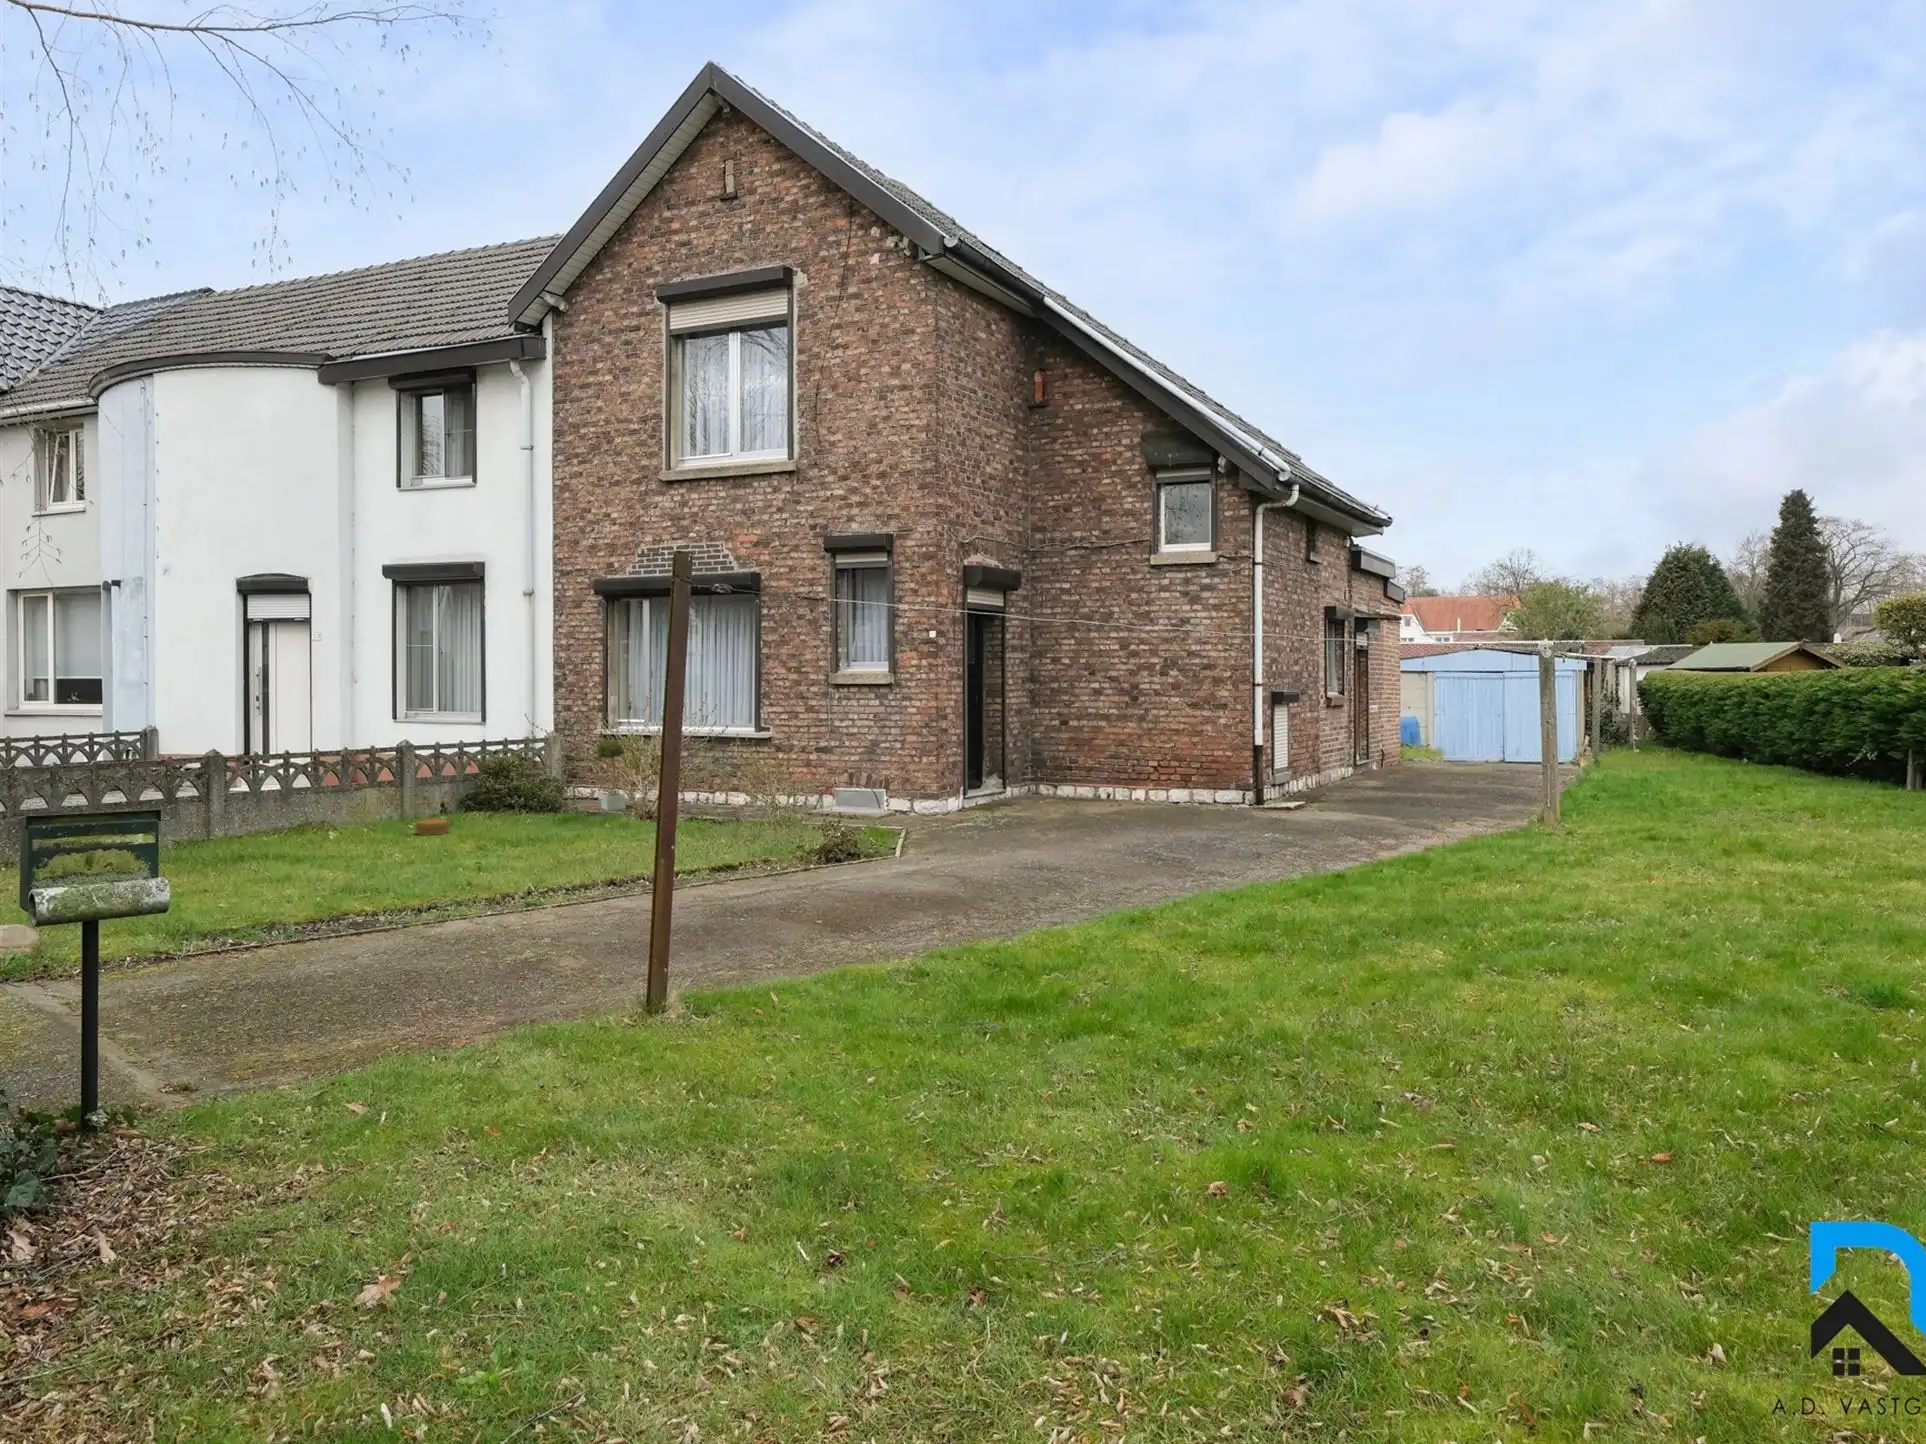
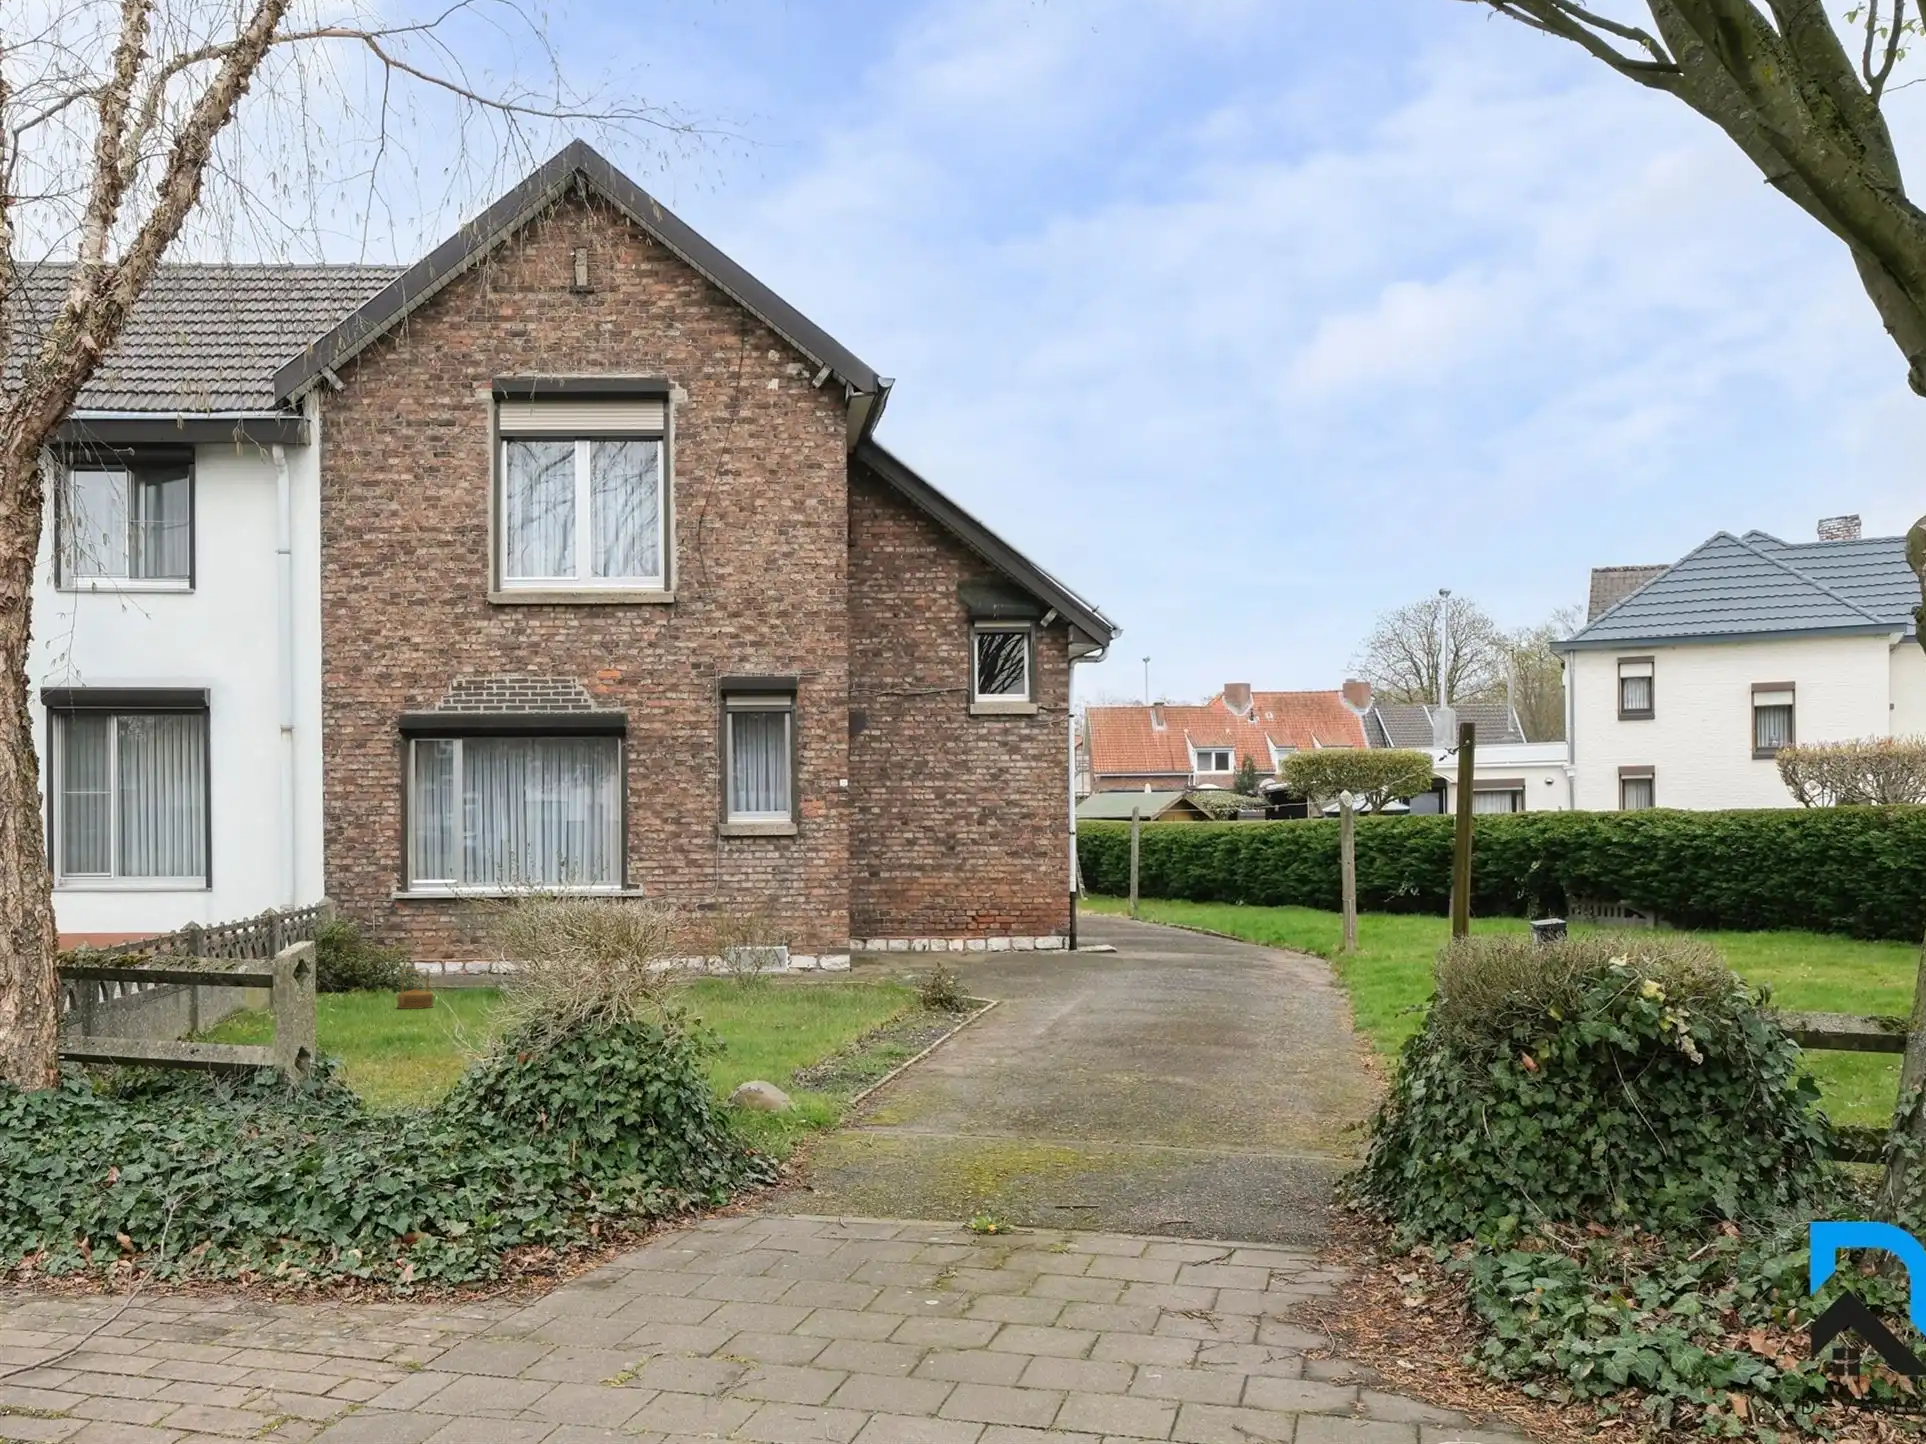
potted tree: present [596,740,626,810] -> none [436,905,474,989]

